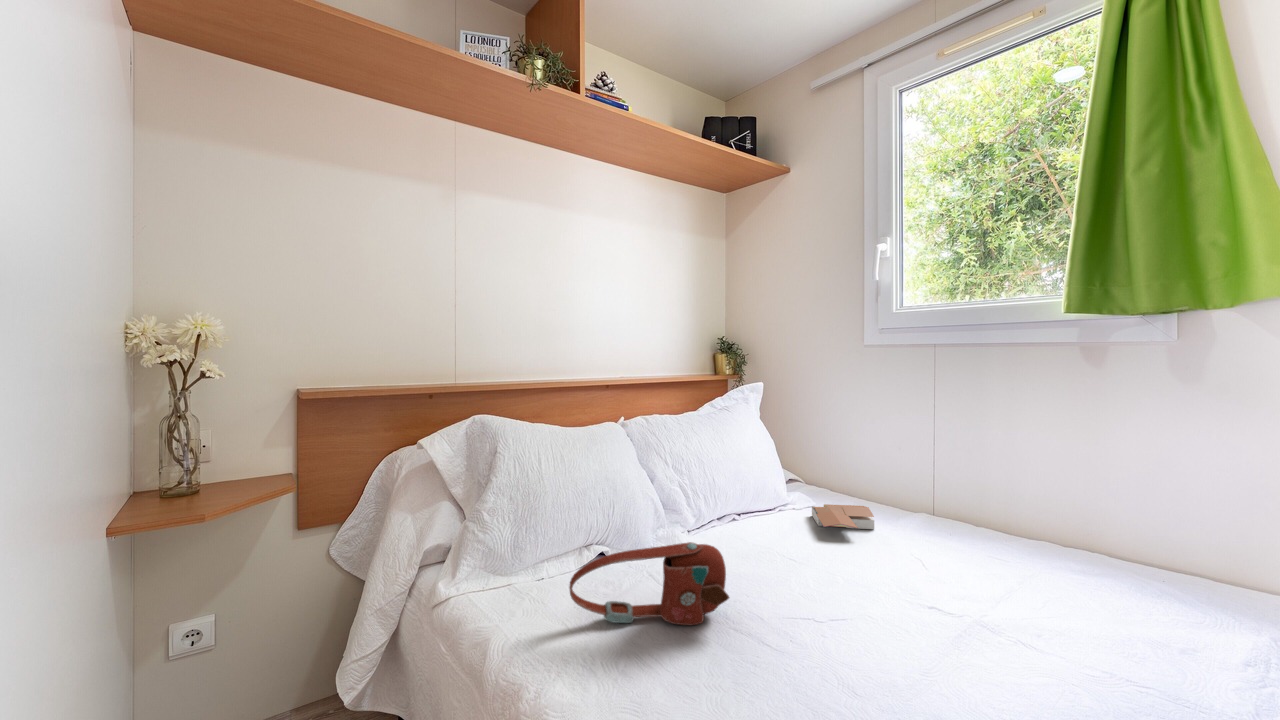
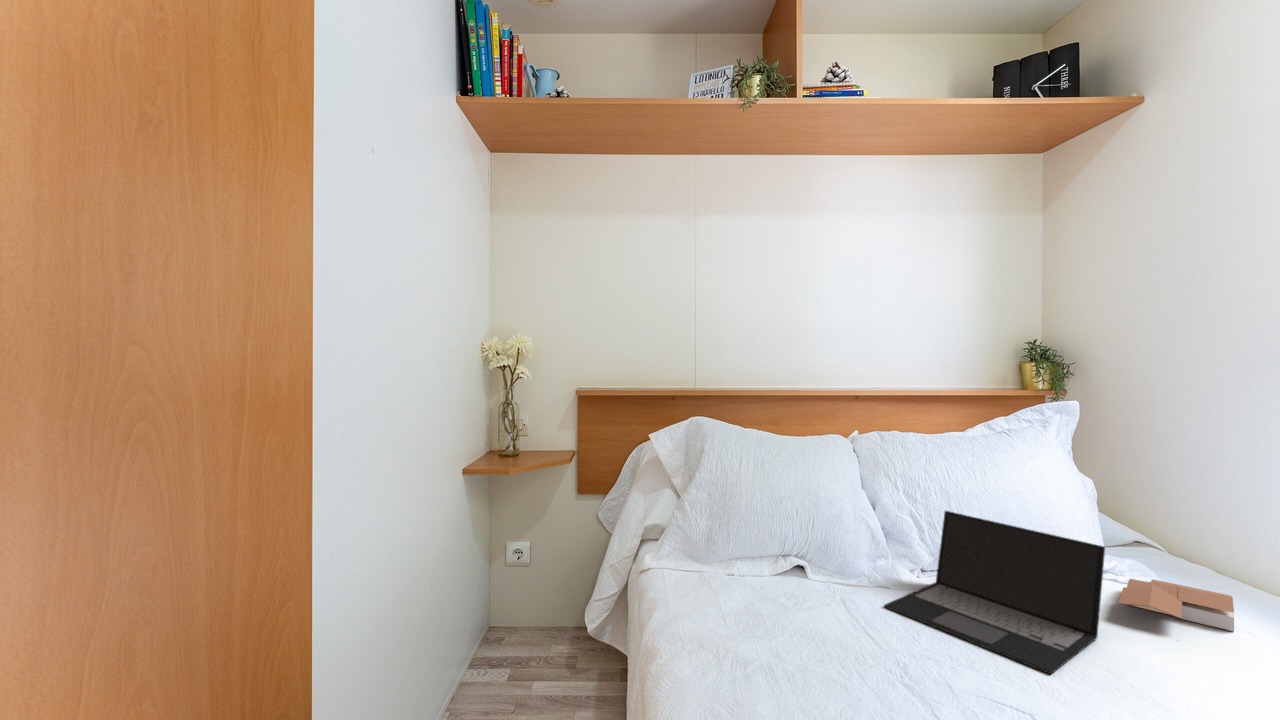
laptop: none [691,478,829,595] -> present [884,511,1105,674]
handbag: present [569,542,729,625] -> none [726,555,886,649]

